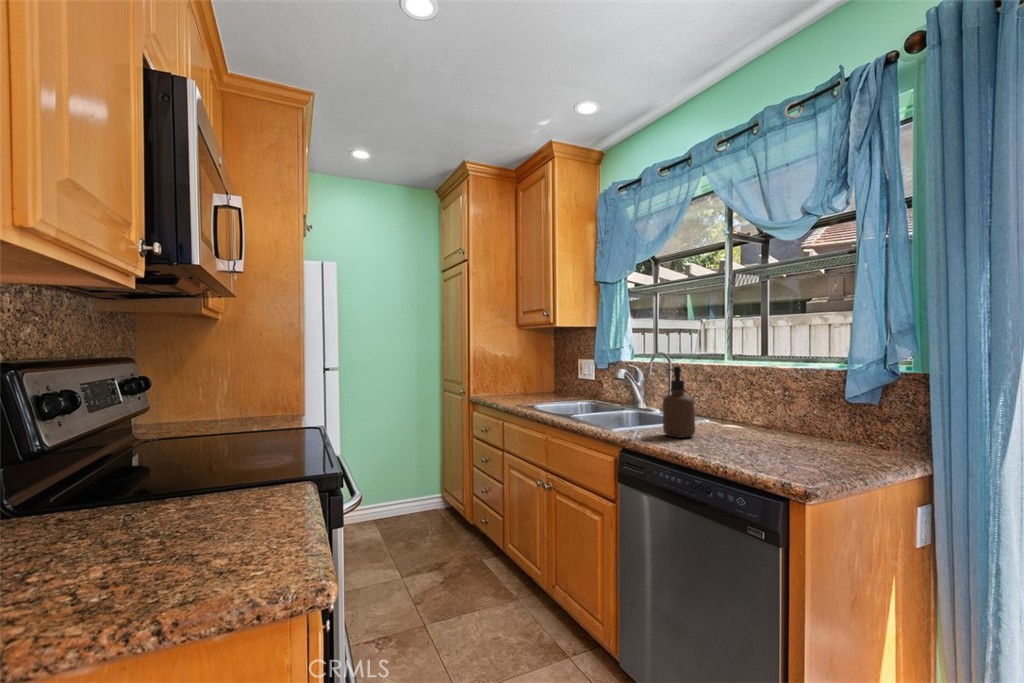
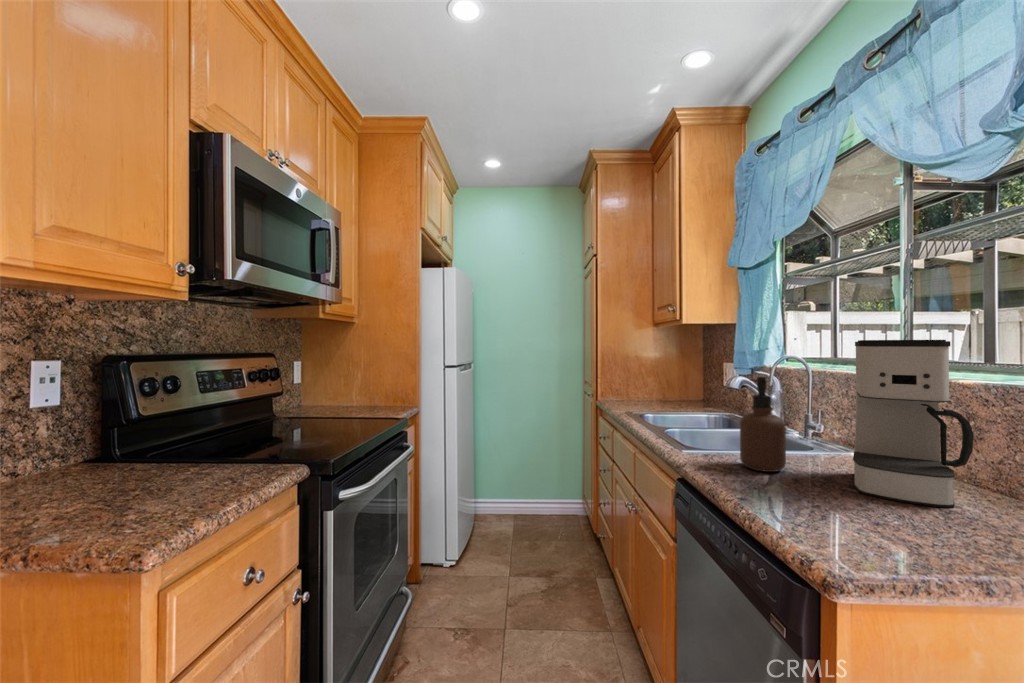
coffee maker: none [727,336,800,443] -> present [853,340,974,508]

